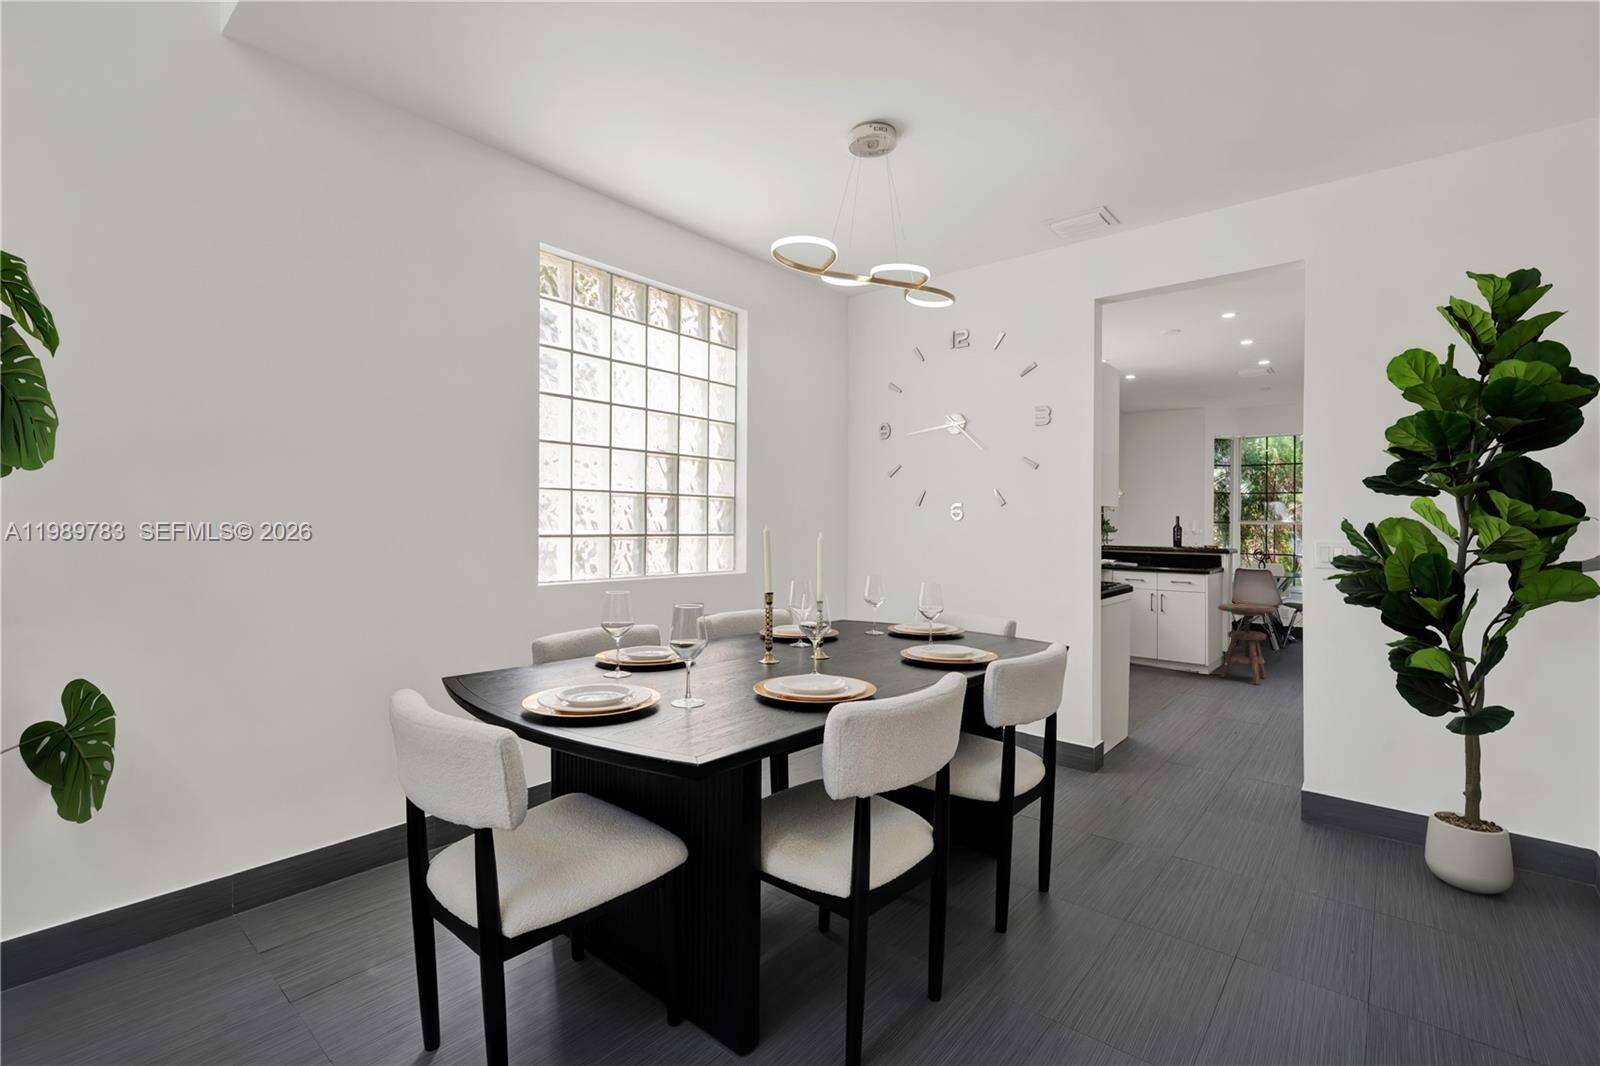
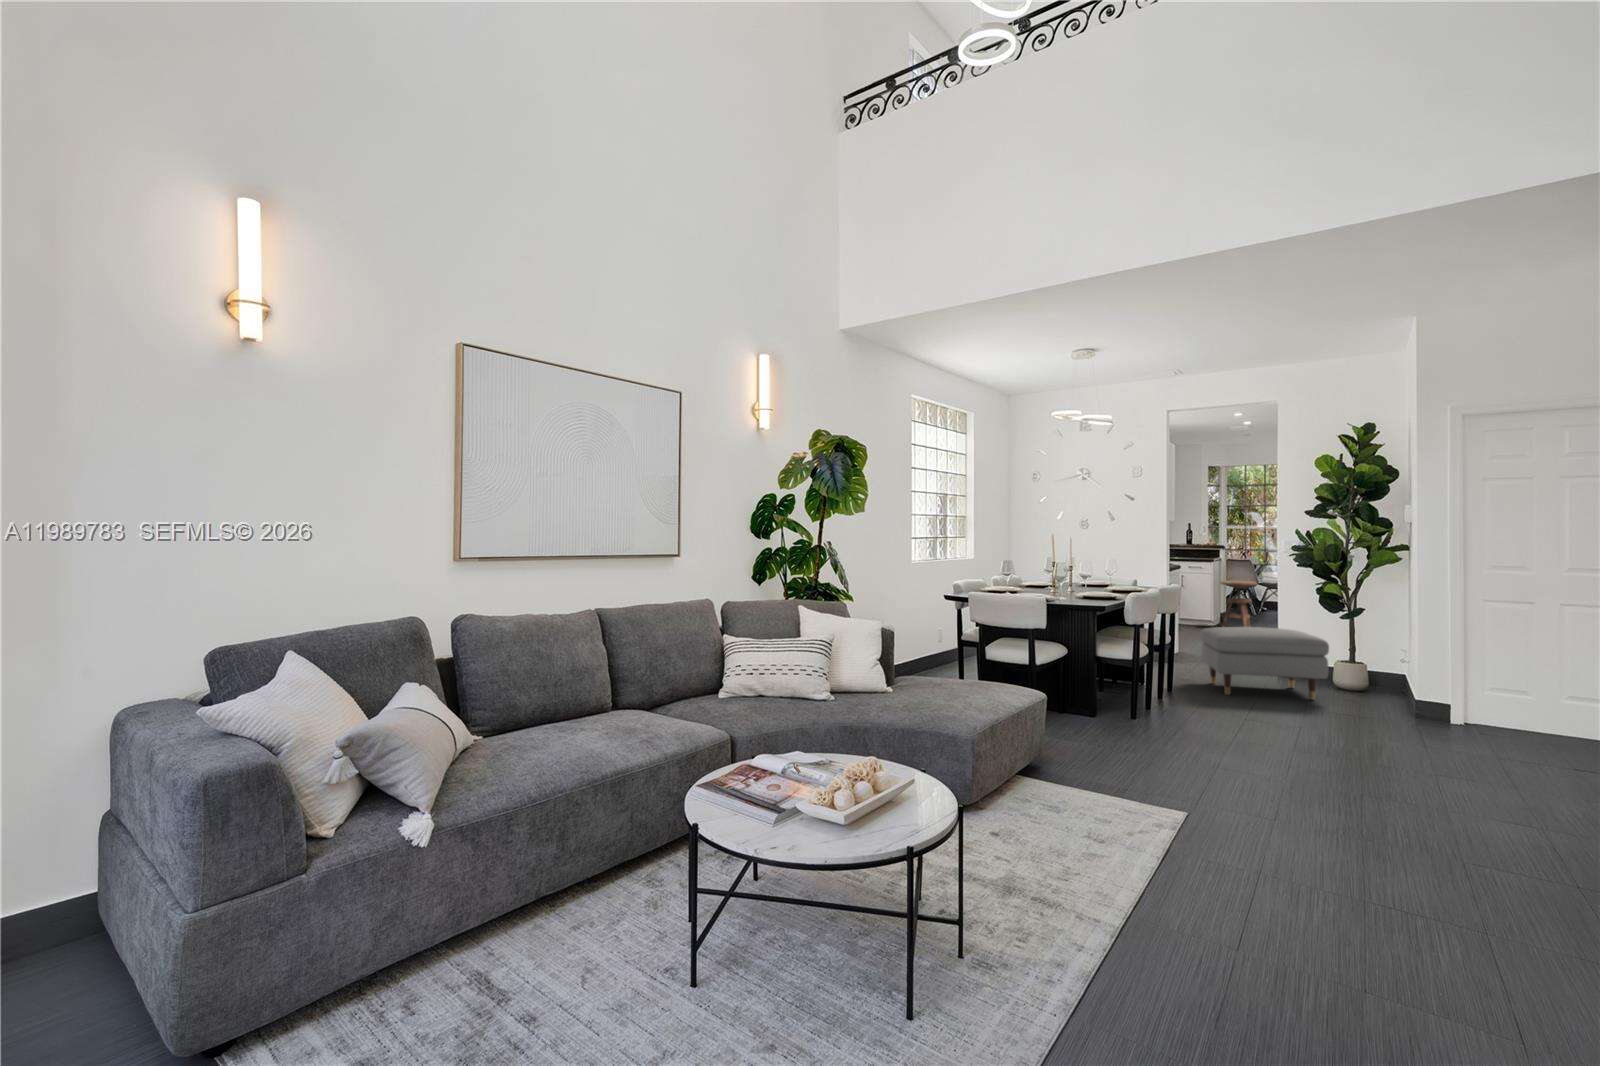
ottoman: none [1127,737,1432,955] -> present [1200,627,1329,699]

